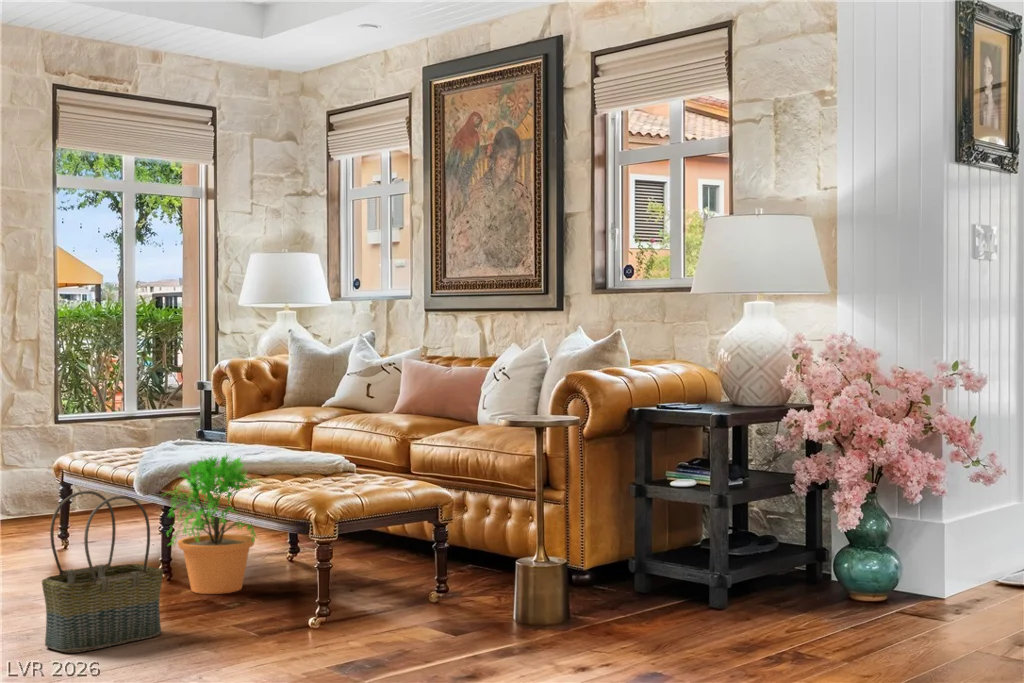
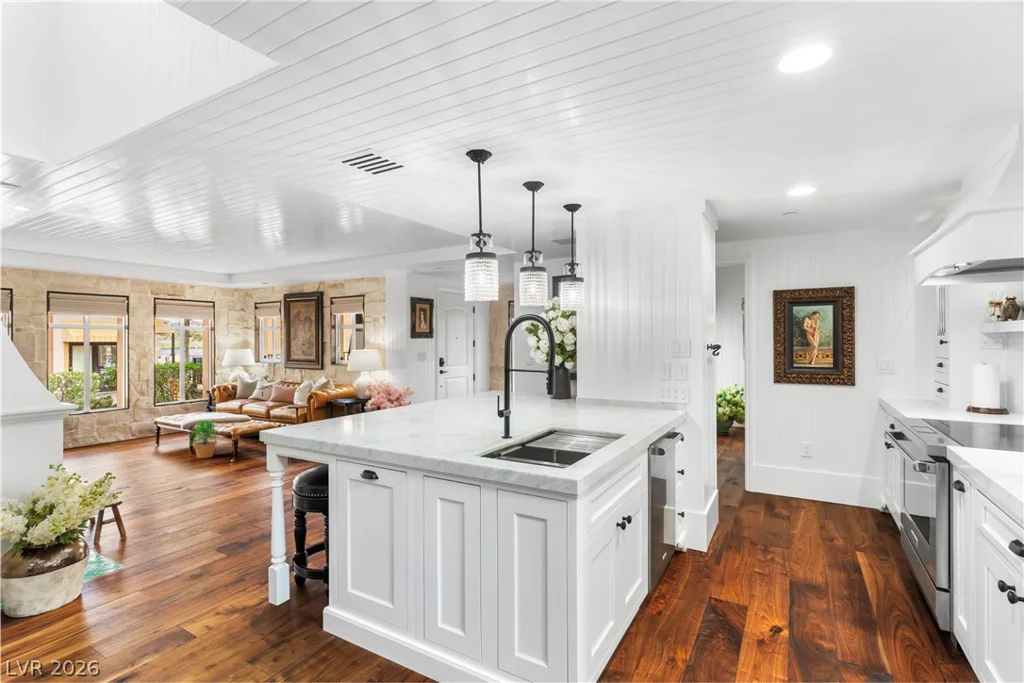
basket: present [42,491,163,653] -> none [150,434,186,476]

